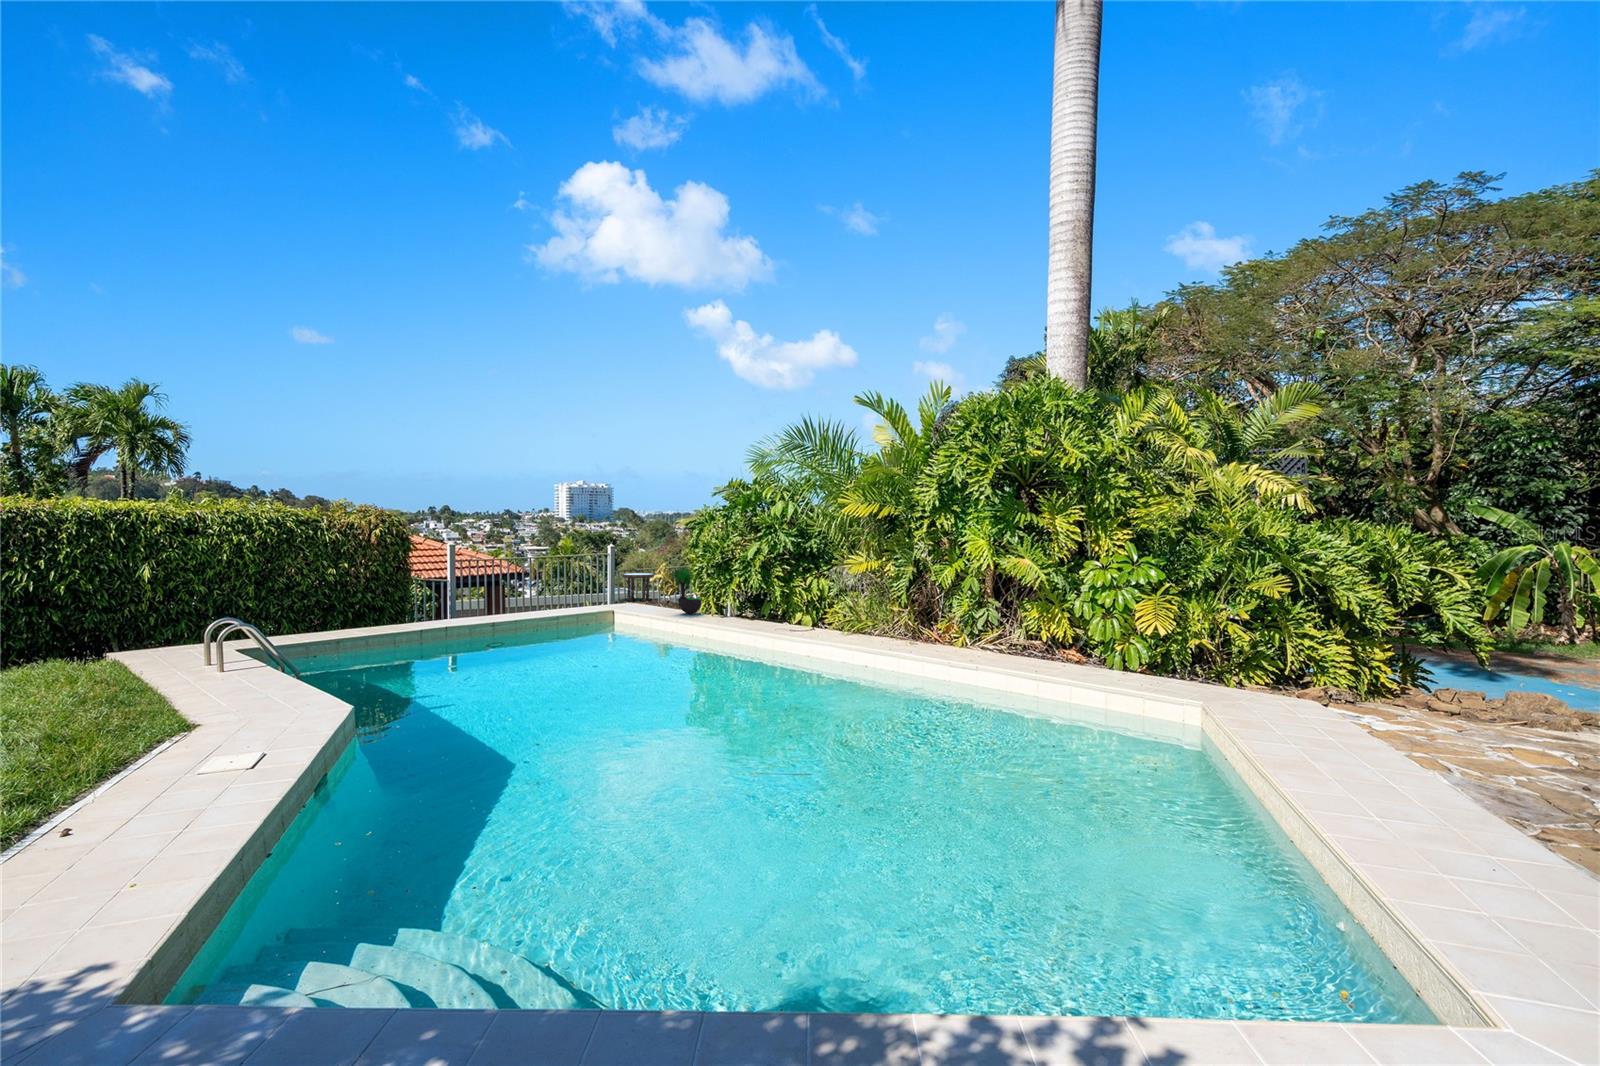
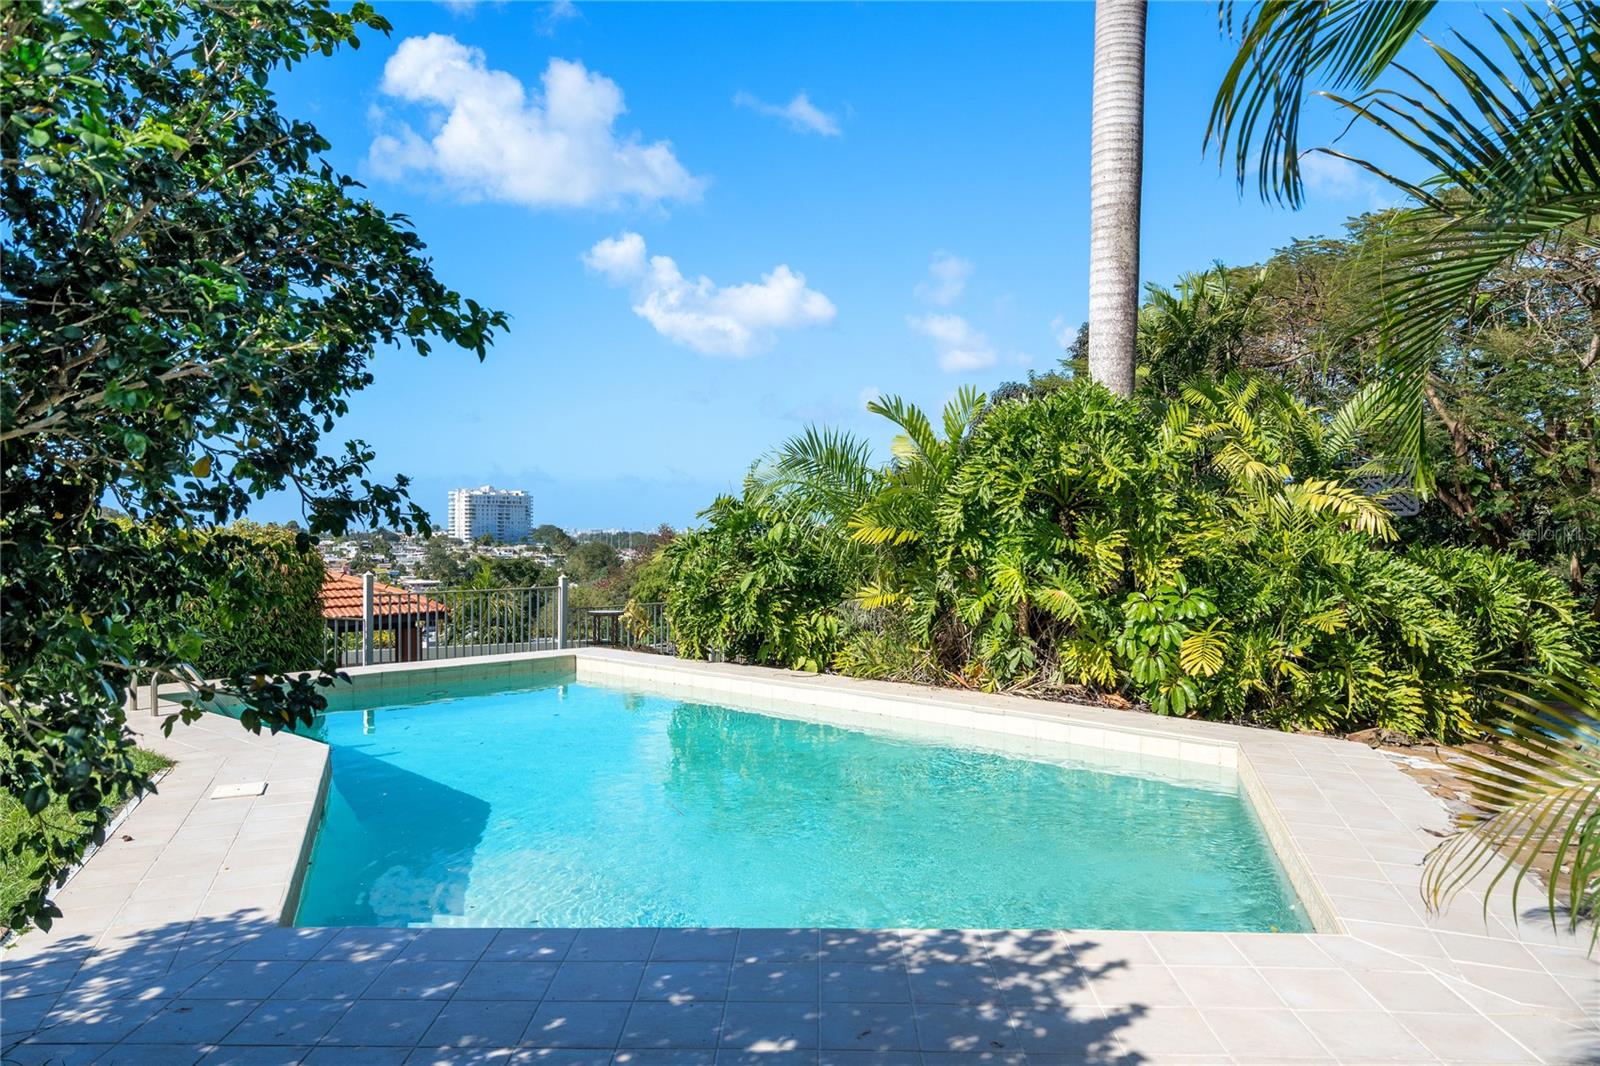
potted tree: present [670,566,702,614] -> none [645,596,684,658]

